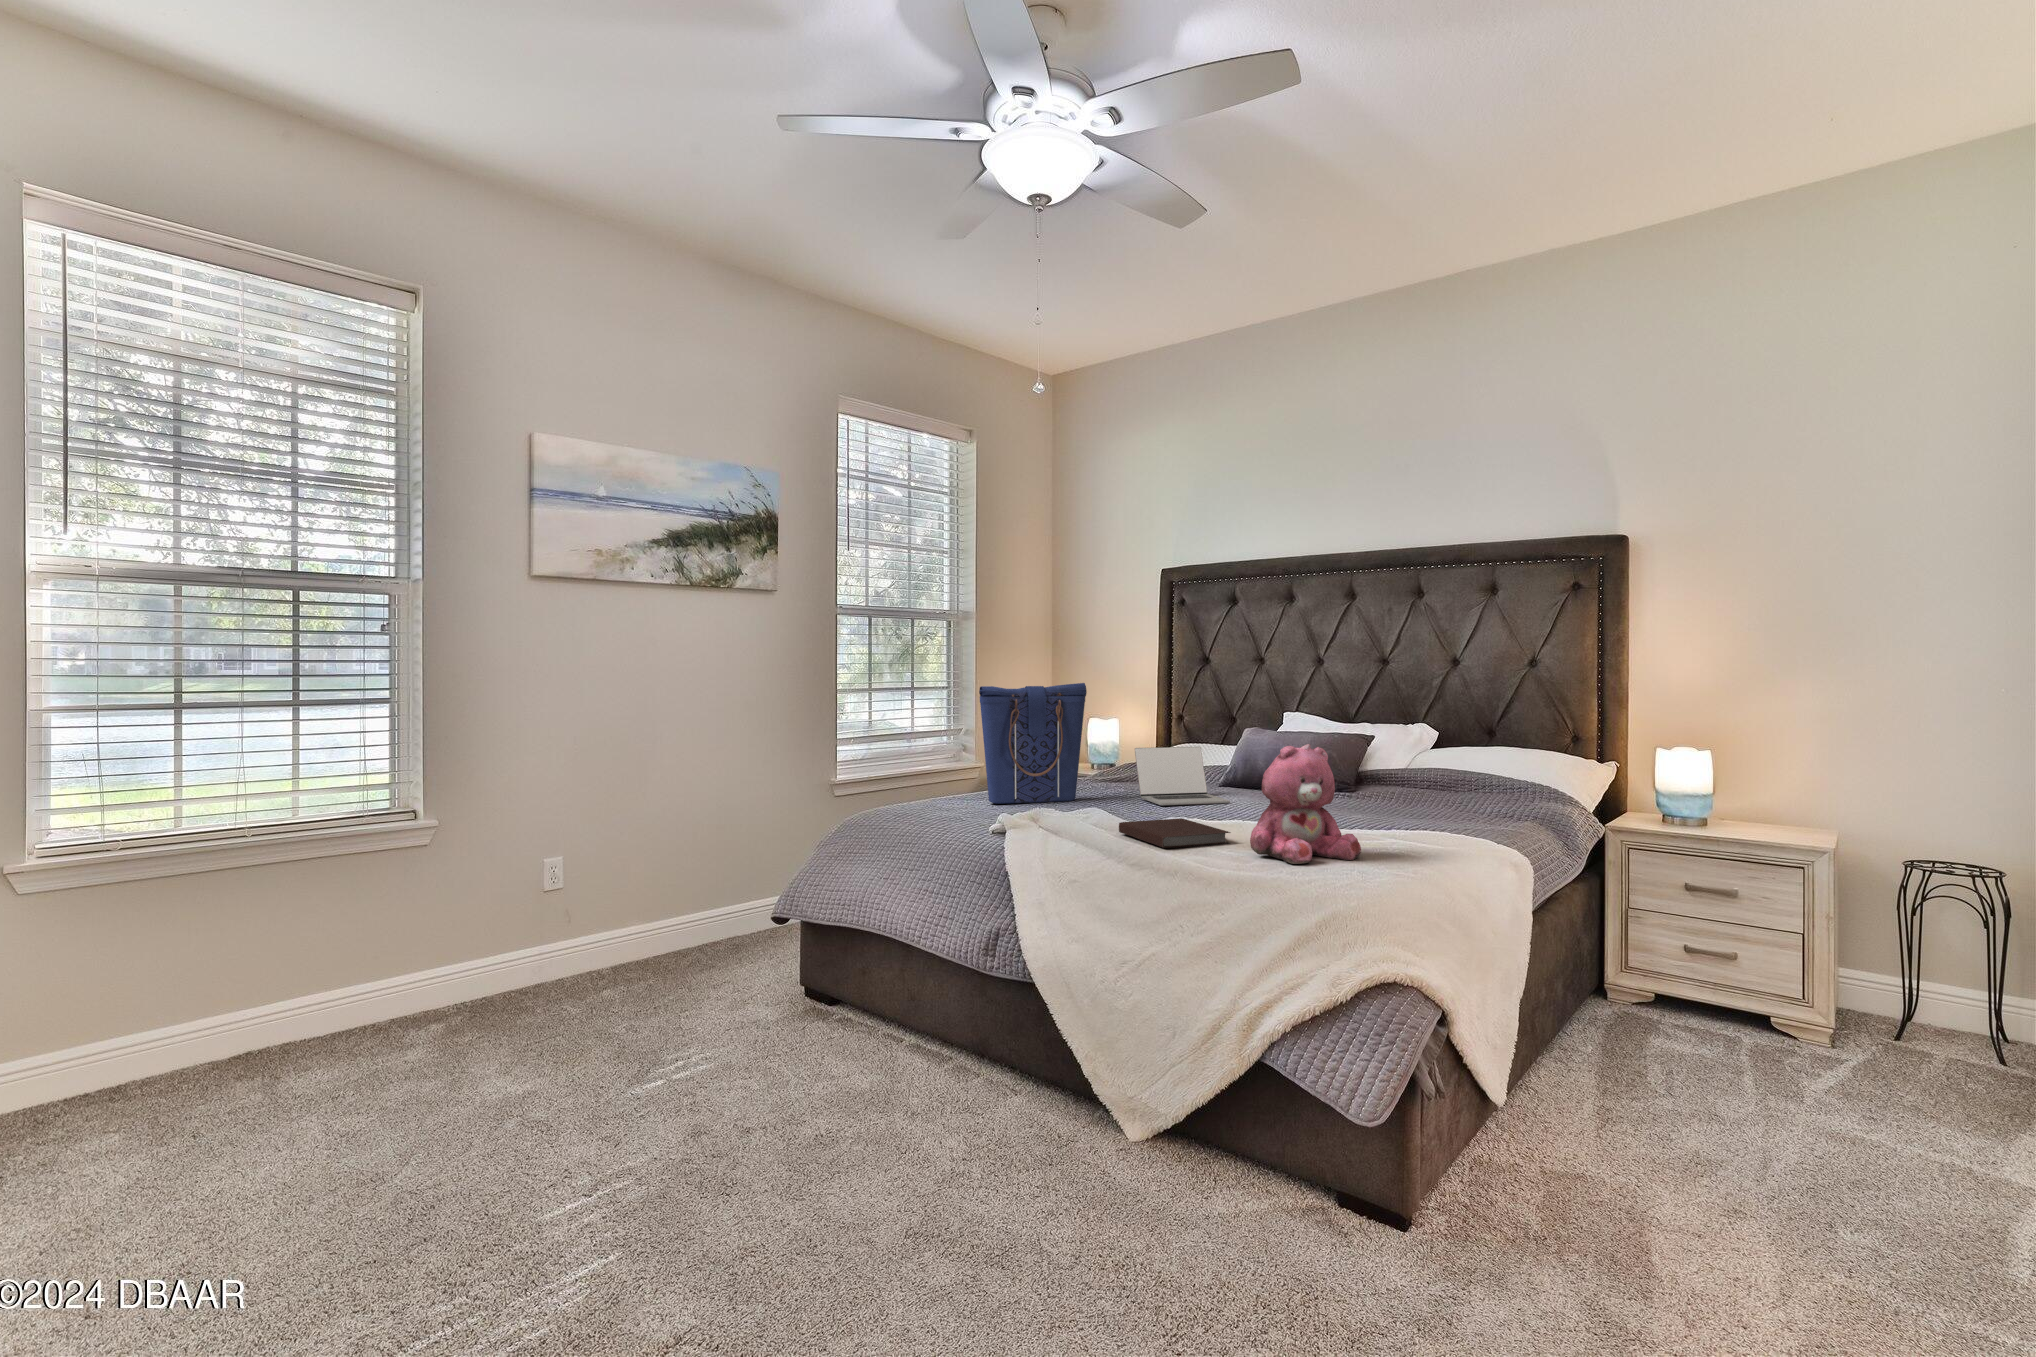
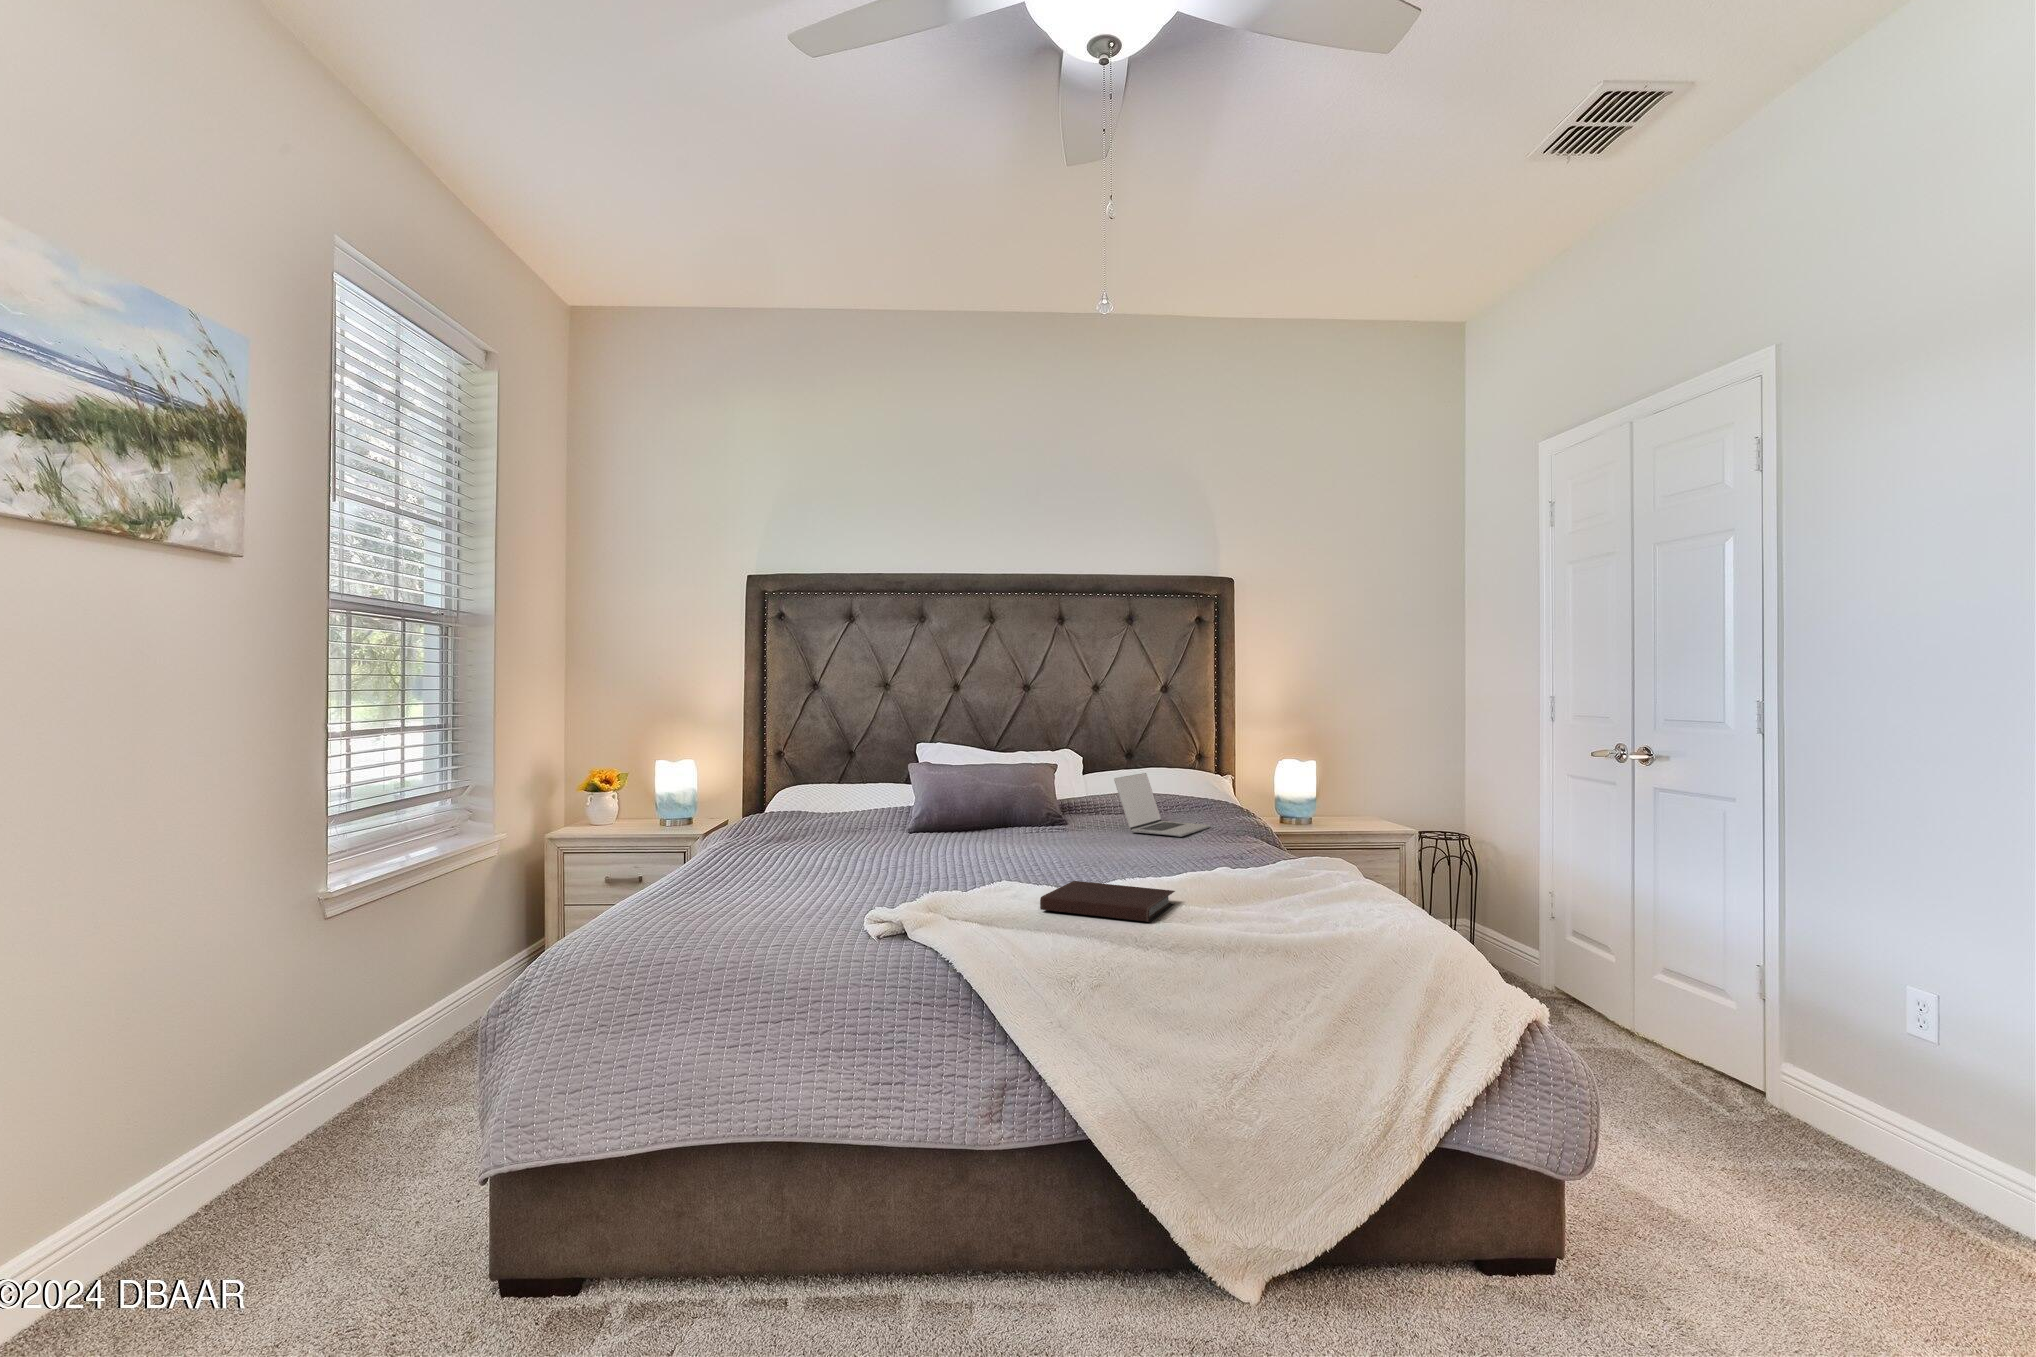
tote bag: present [979,683,1087,804] -> none [723,716,843,892]
teddy bear: present [1250,744,1361,864] -> none [1230,784,1327,918]
laptop: present [1135,747,1230,806] -> present [1114,773,1210,837]

